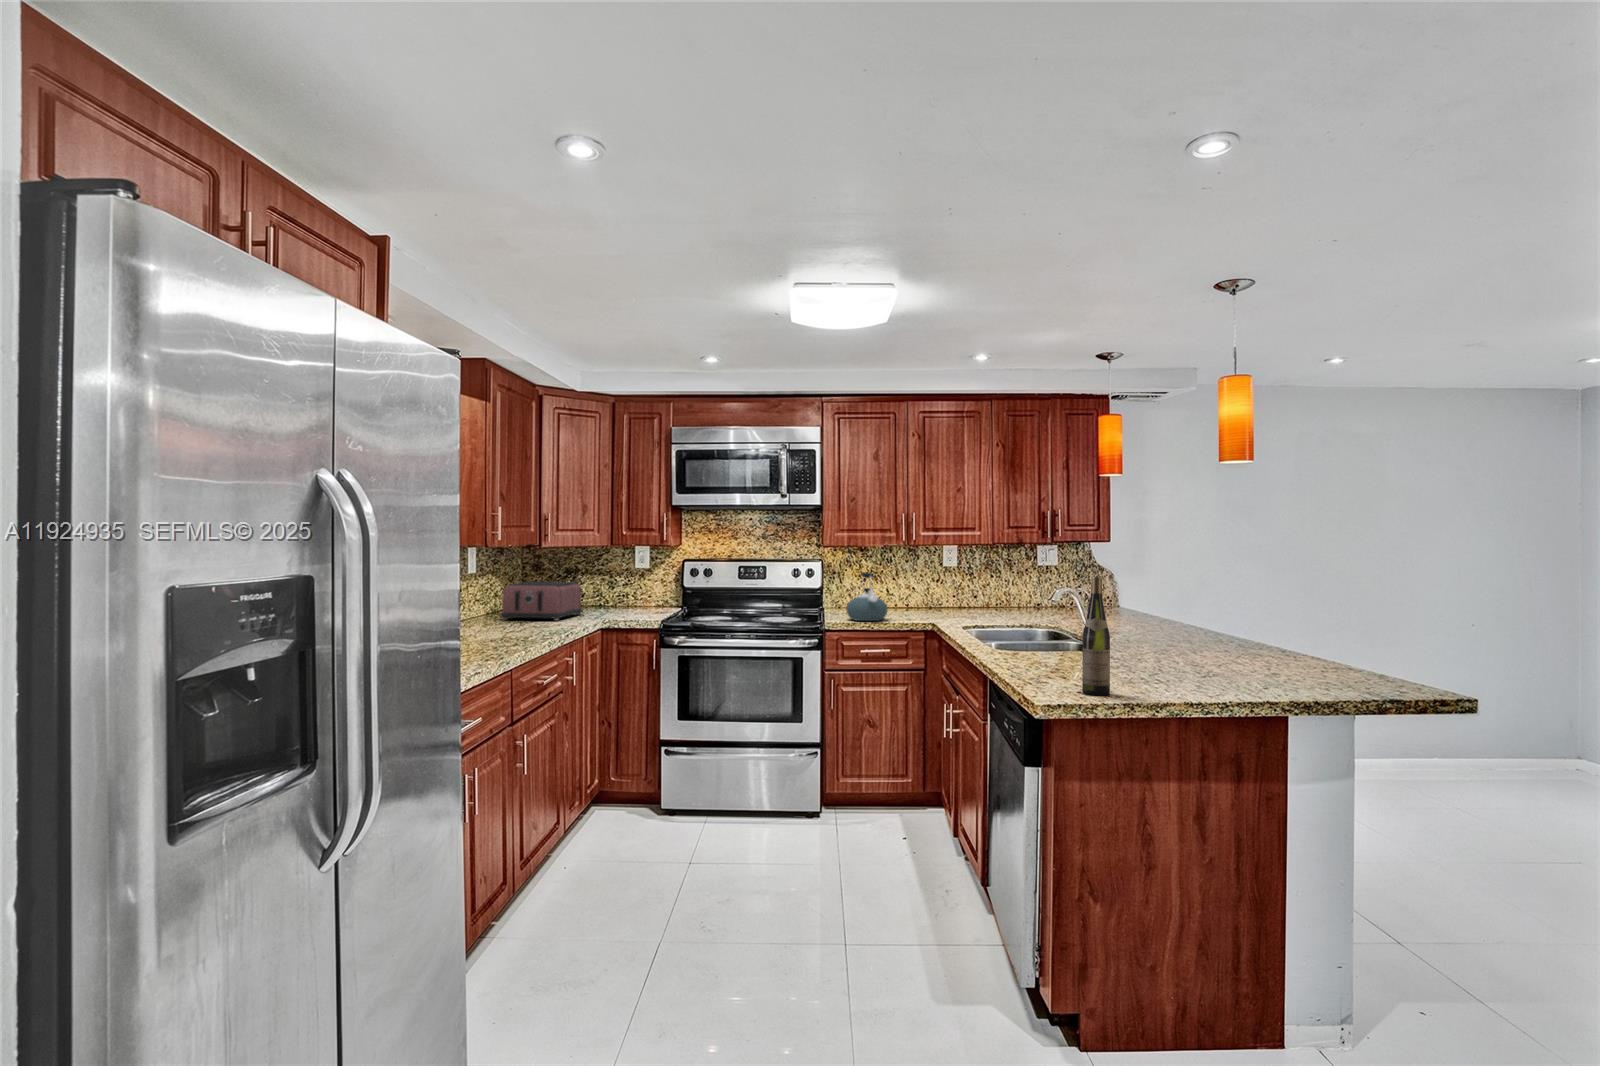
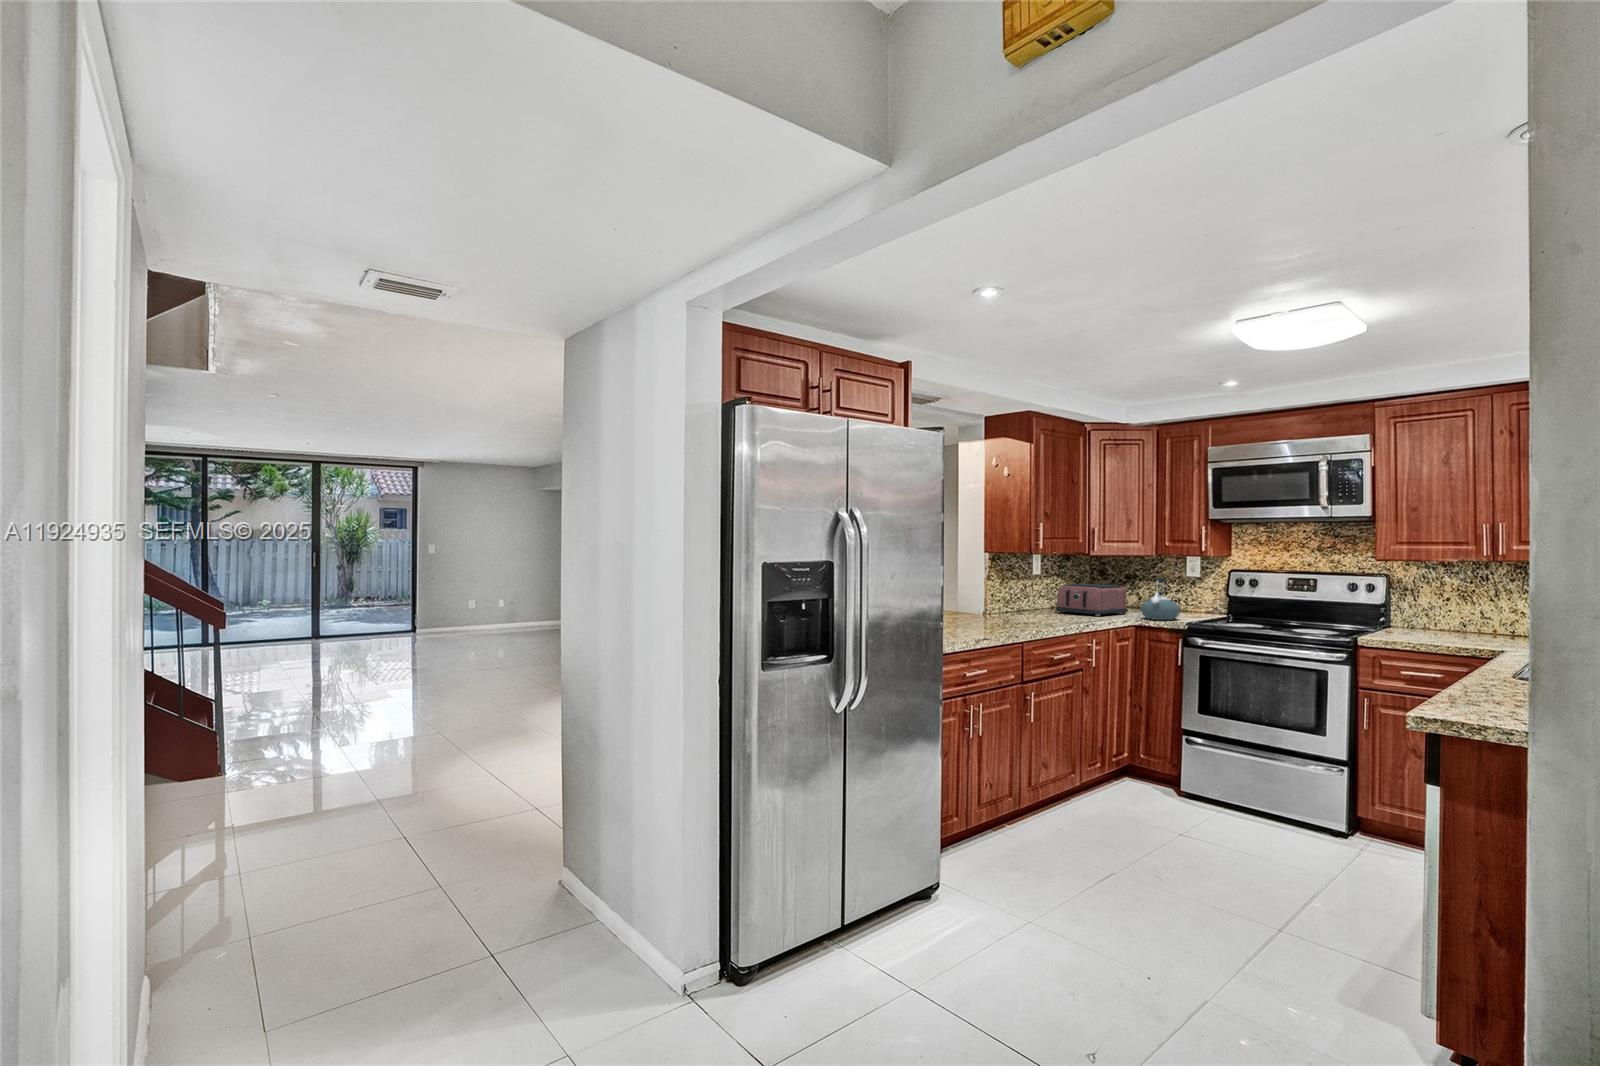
kettle: present [846,572,887,621] -> present [1141,578,1180,620]
wine bottle: present [1082,576,1110,695] -> none [1456,592,1489,708]

